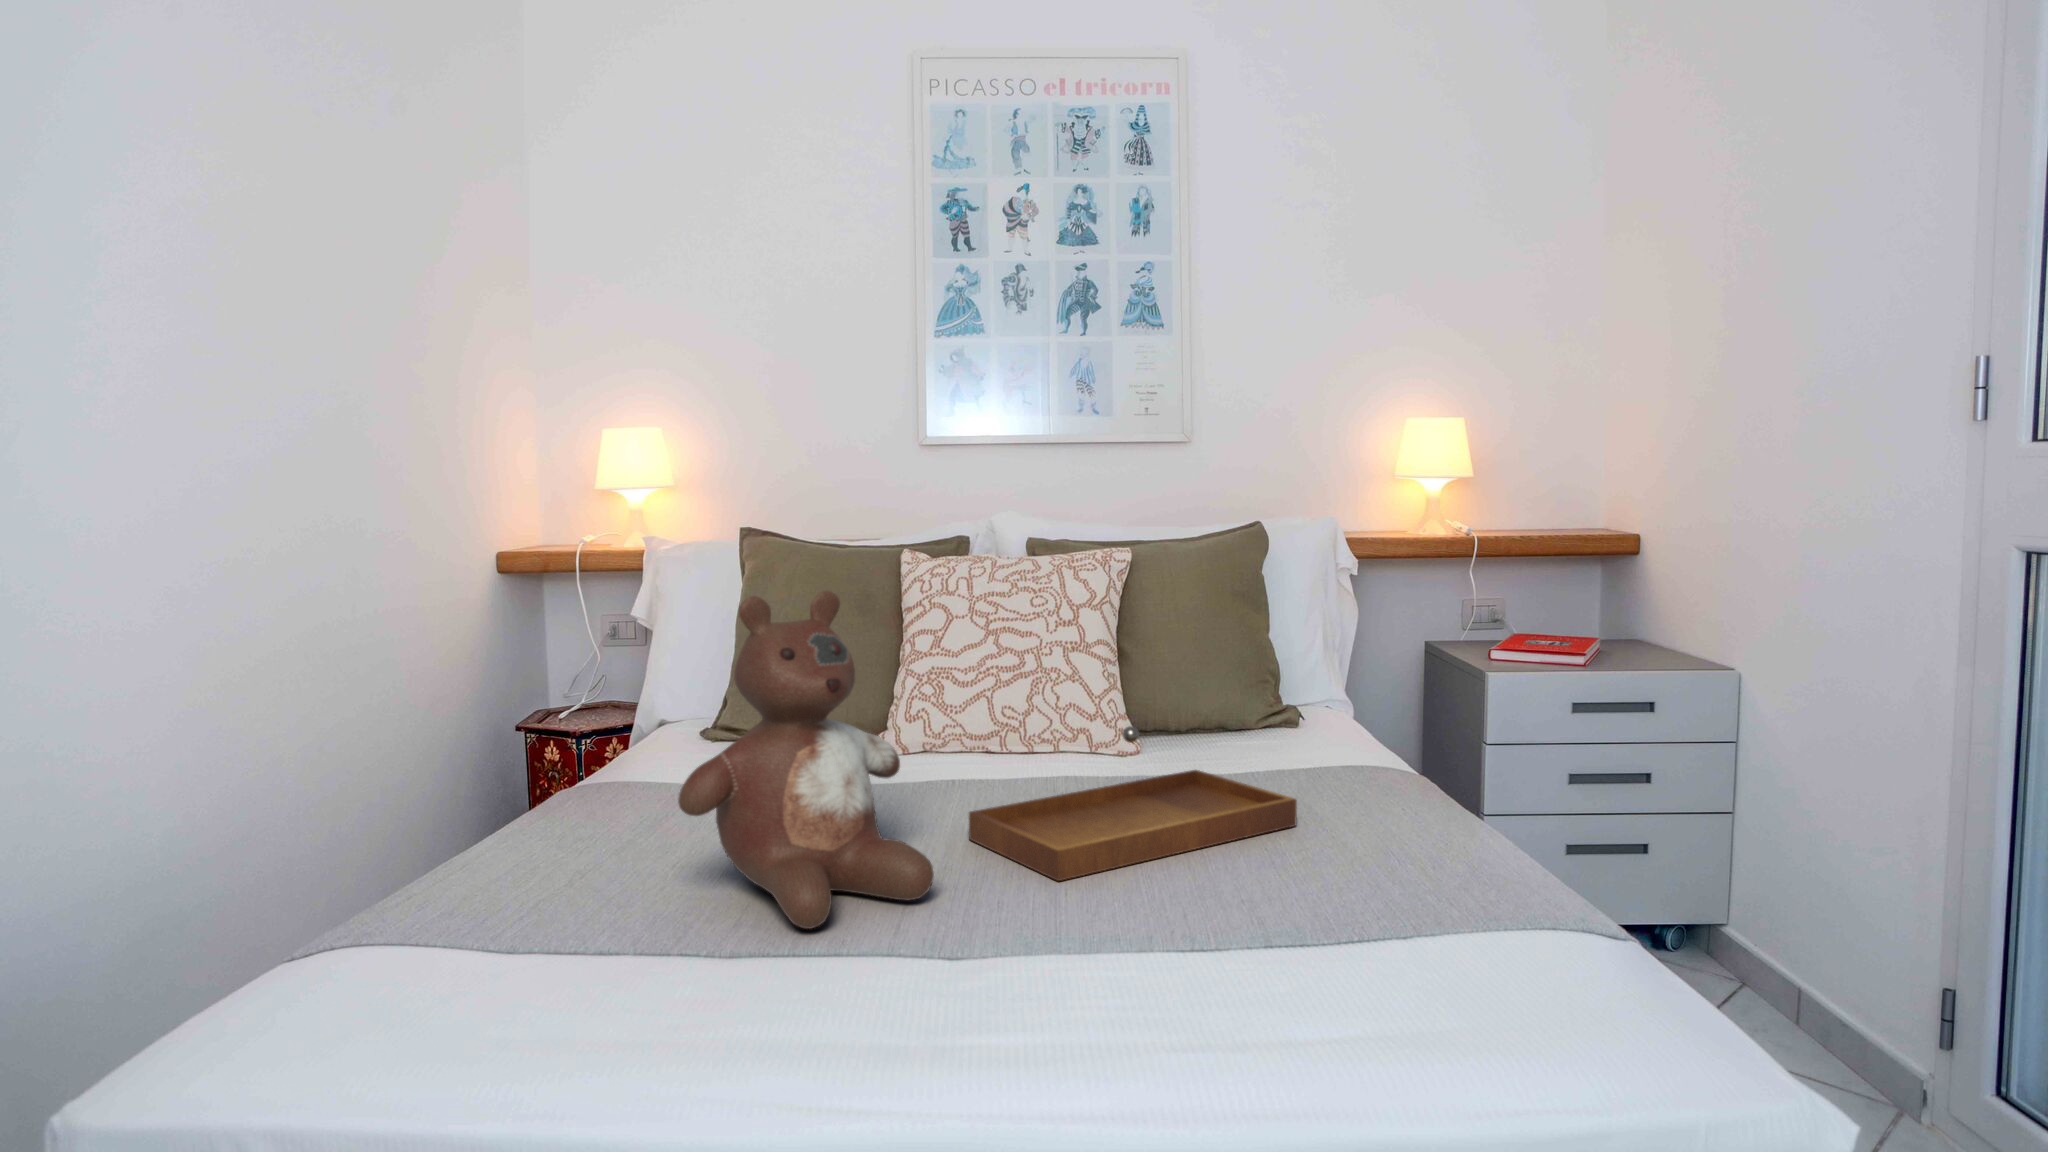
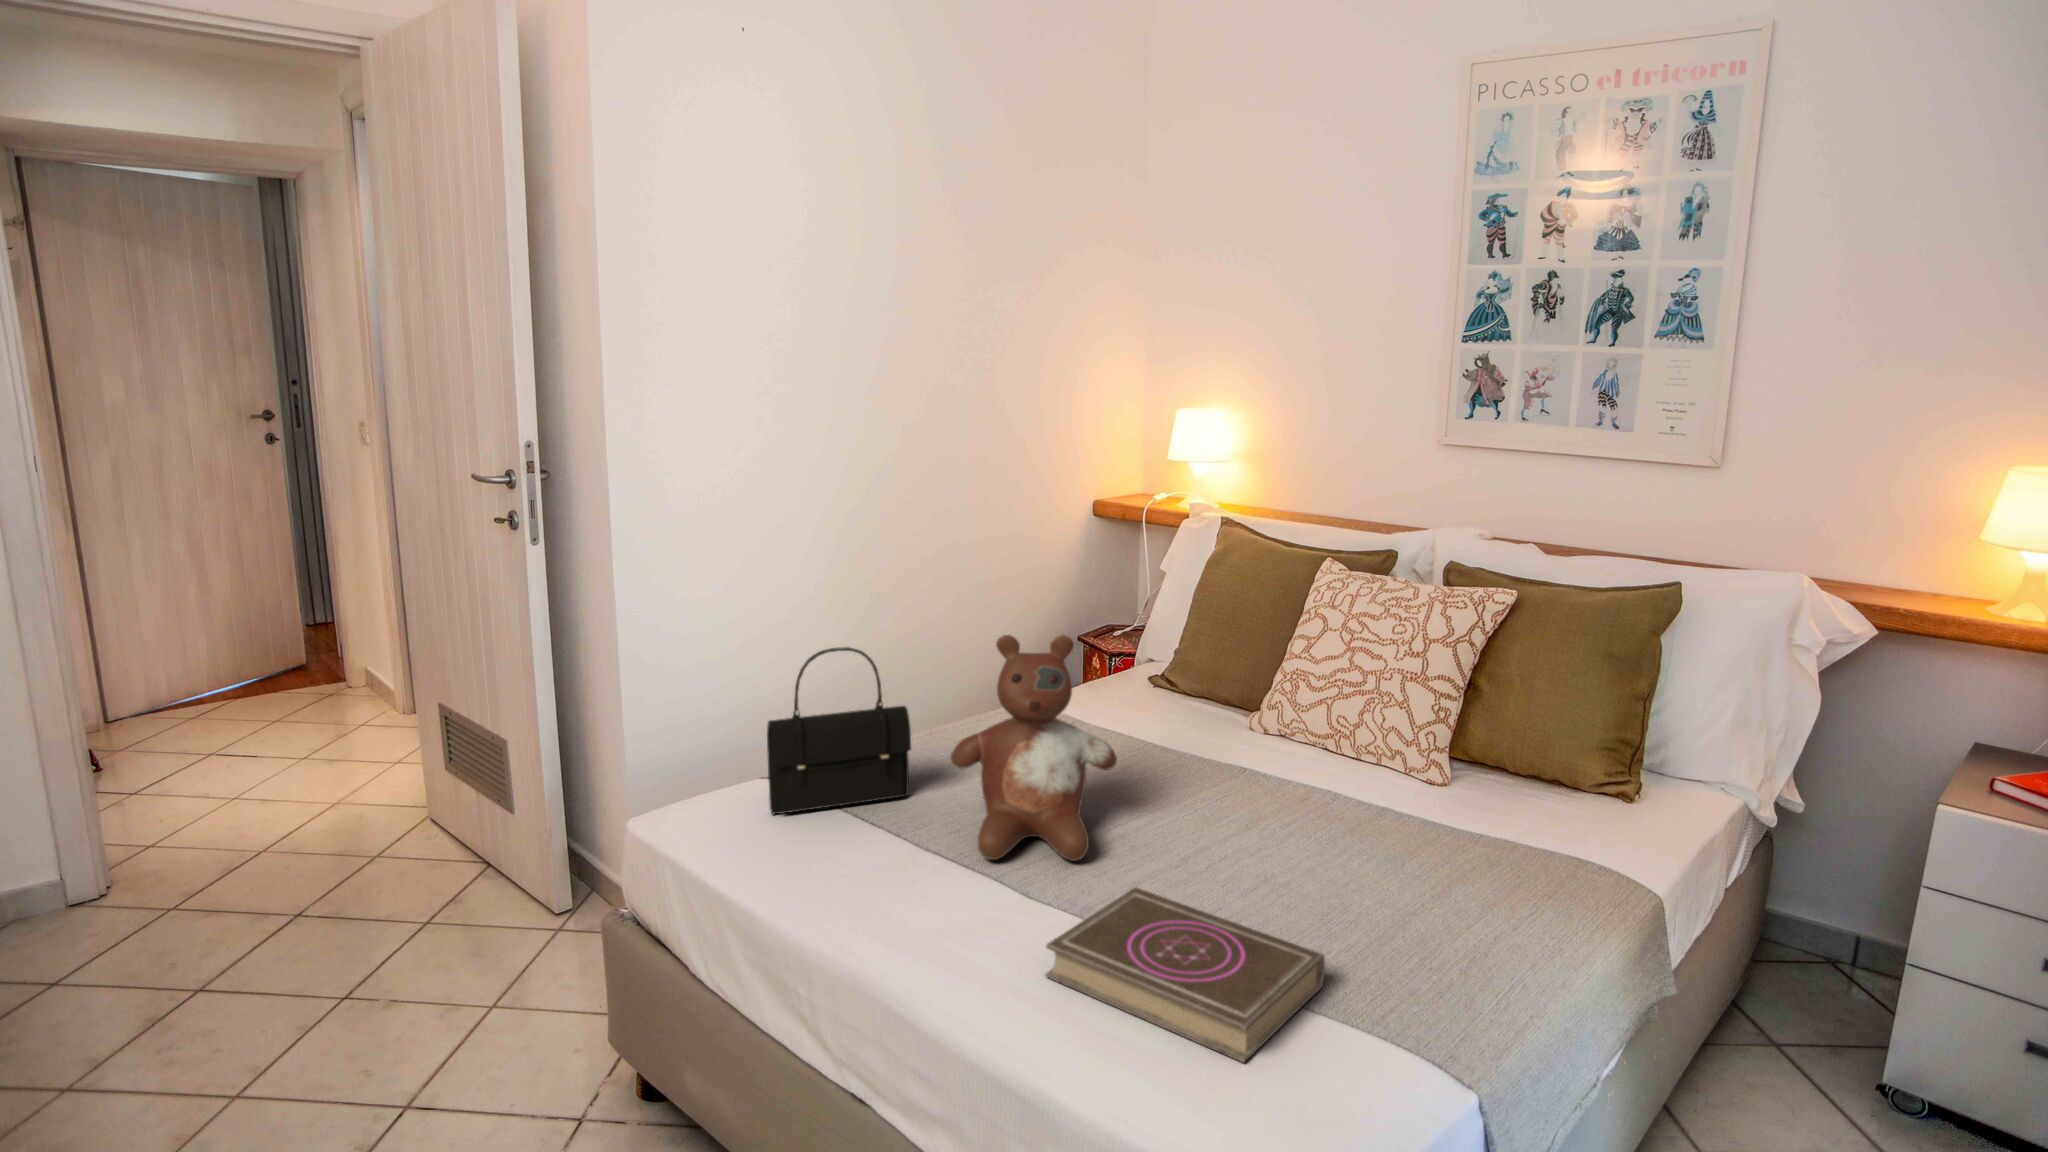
handbag: none [335,658,575,982] -> present [767,647,911,814]
tray: present [969,726,1297,881] -> none [1181,773,1440,895]
book: none [1076,878,1430,1017] -> present [1046,887,1325,1062]

